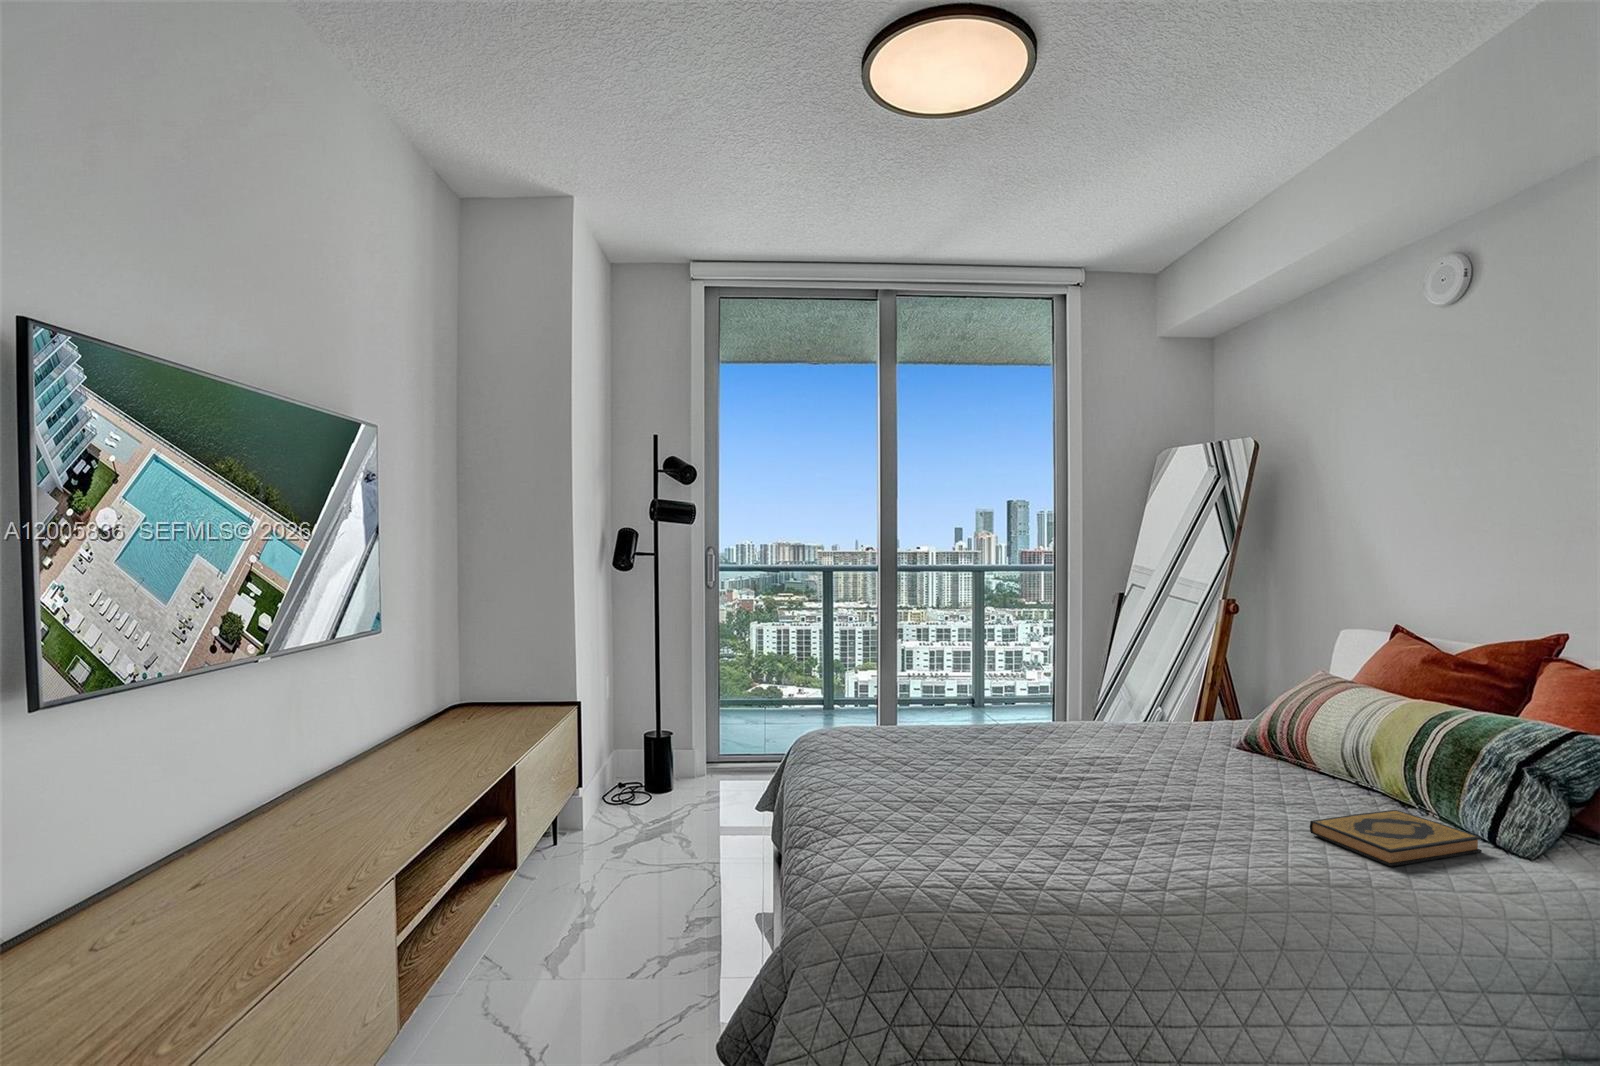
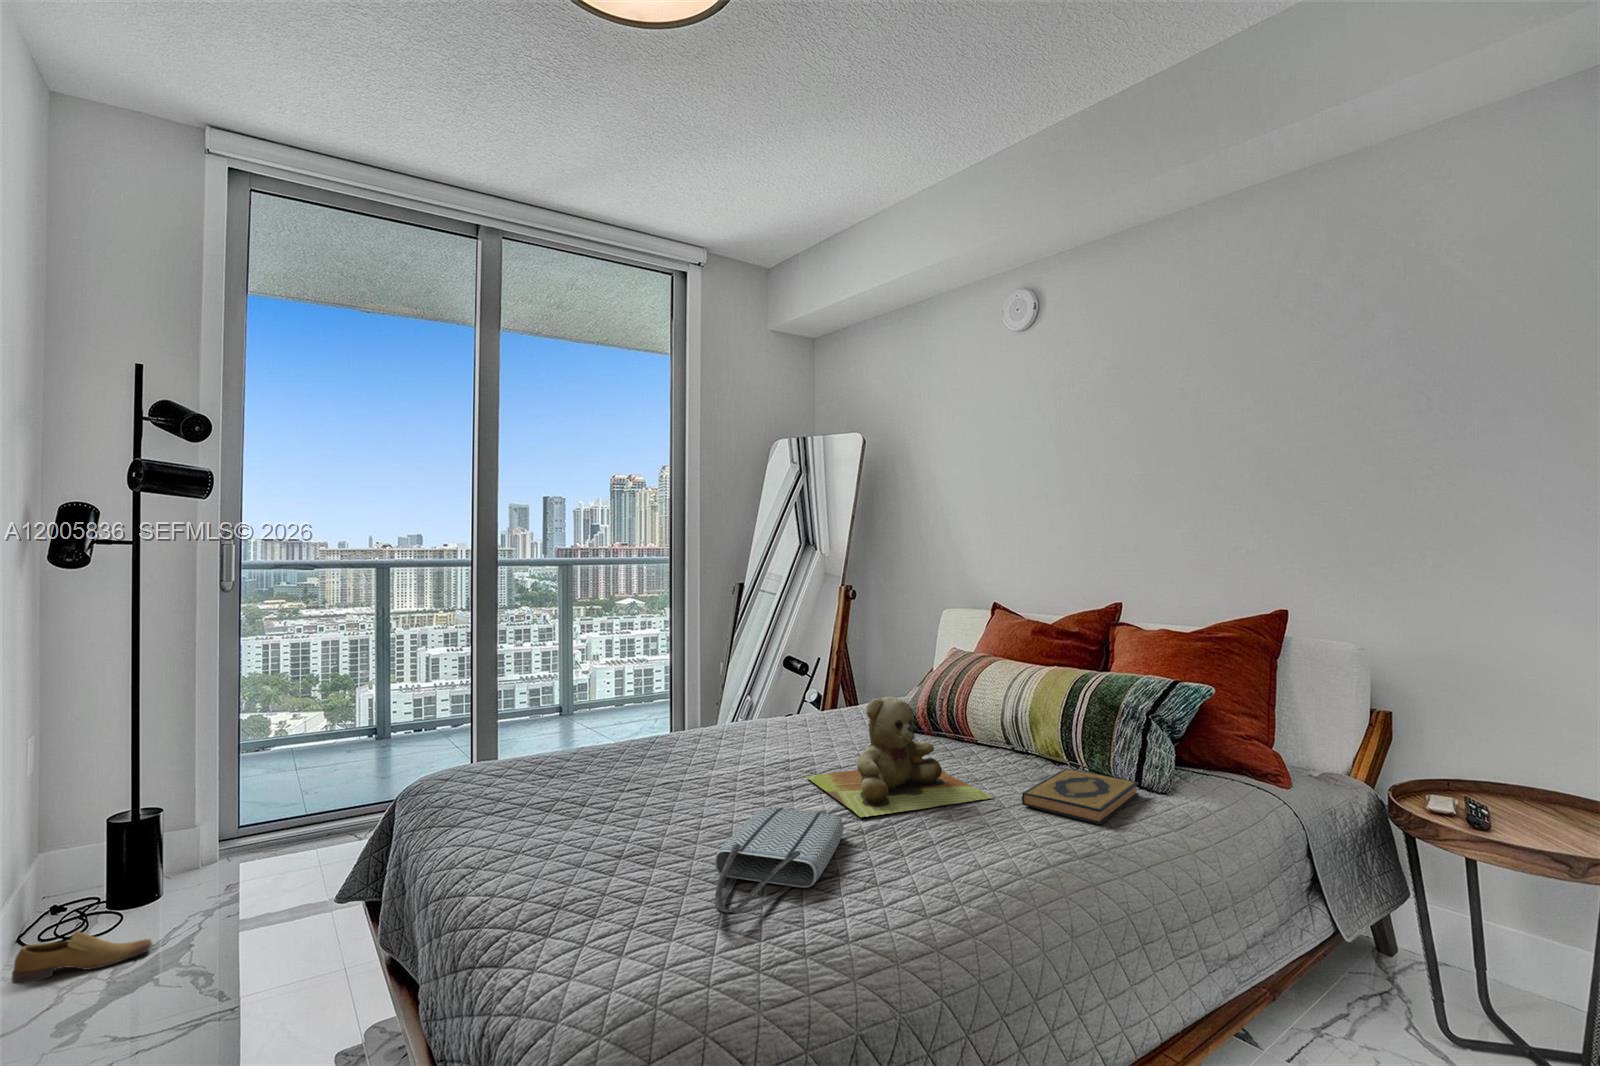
teddy bear: none [1097,708,1285,822] -> present [806,697,993,817]
tote bag: none [948,787,1095,852] -> present [715,808,843,915]
shoe: none [598,798,664,824] -> present [11,931,153,984]

